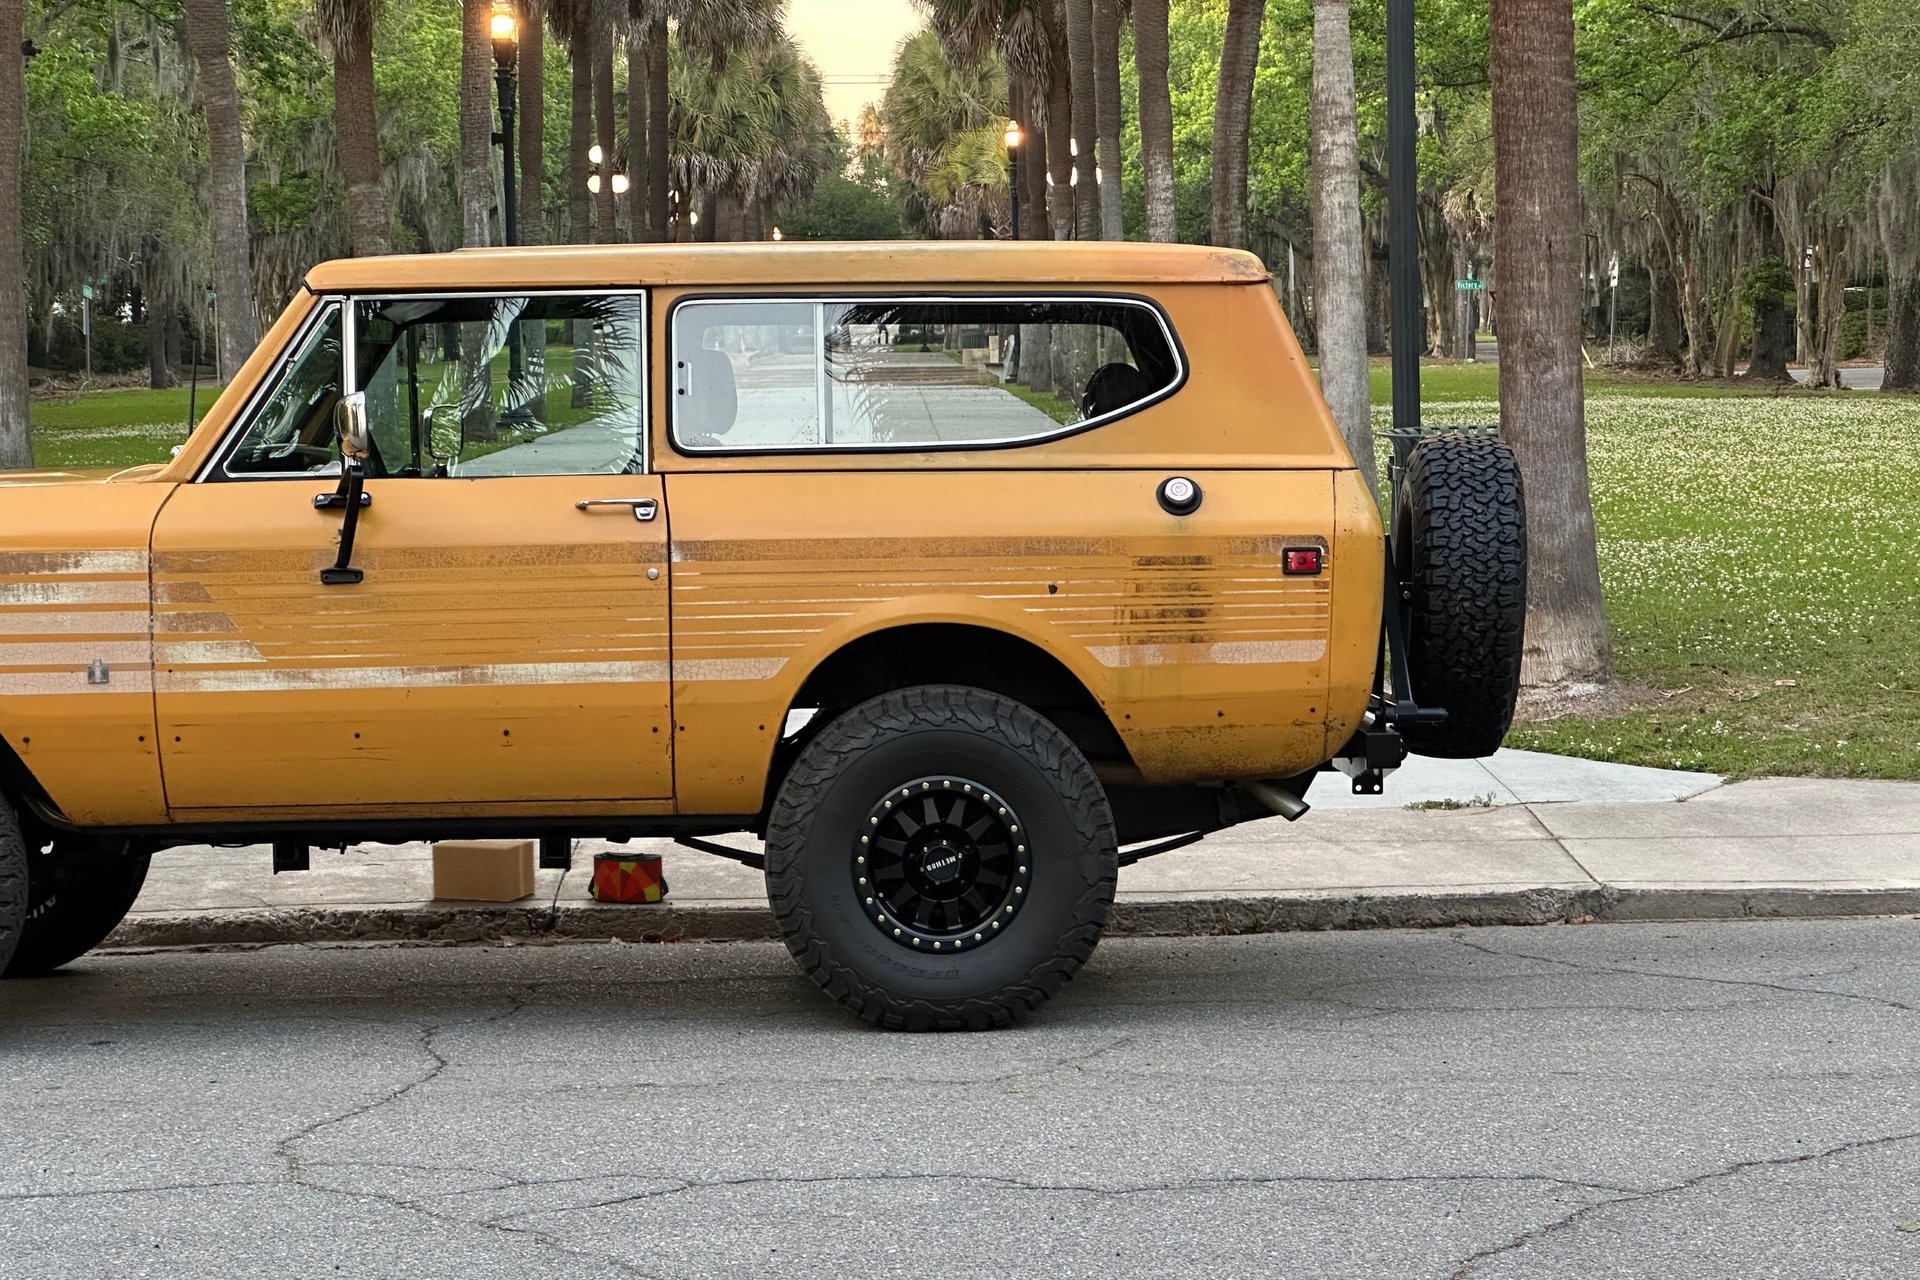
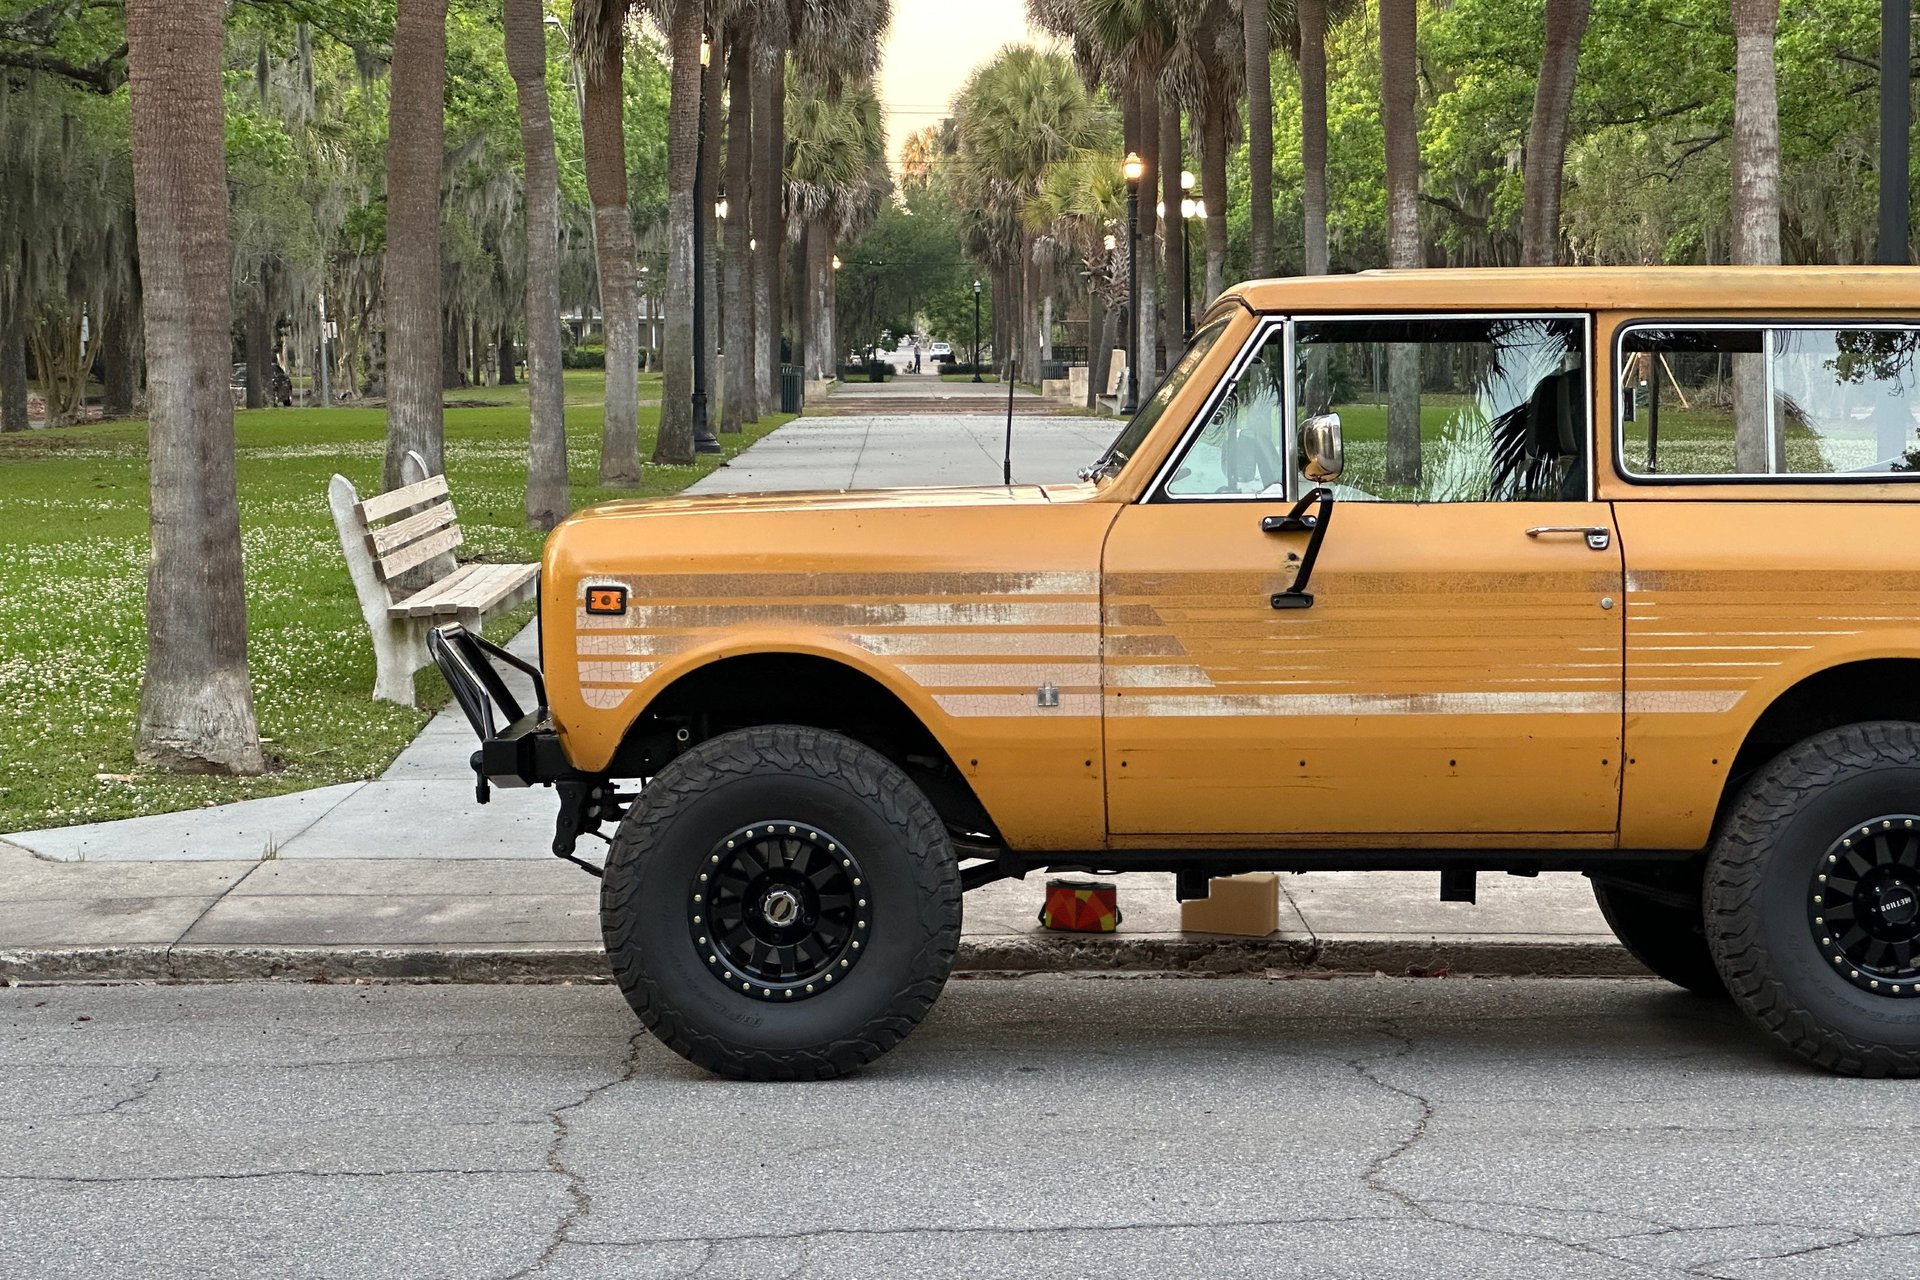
bag: present [588,851,669,903] -> present [1038,879,1123,933]

